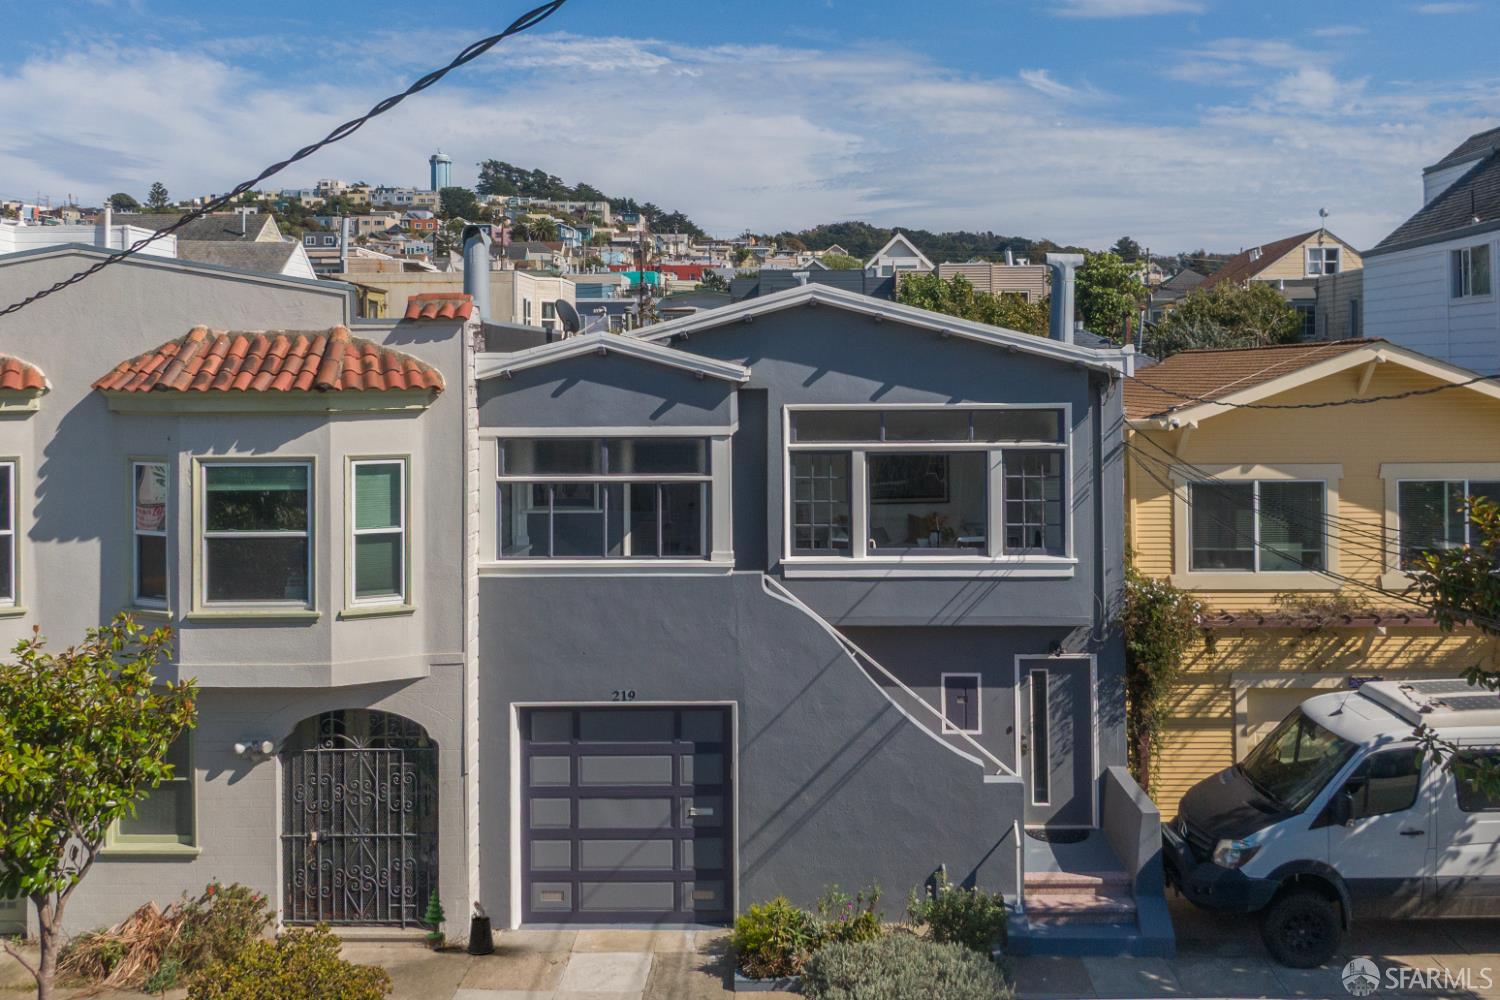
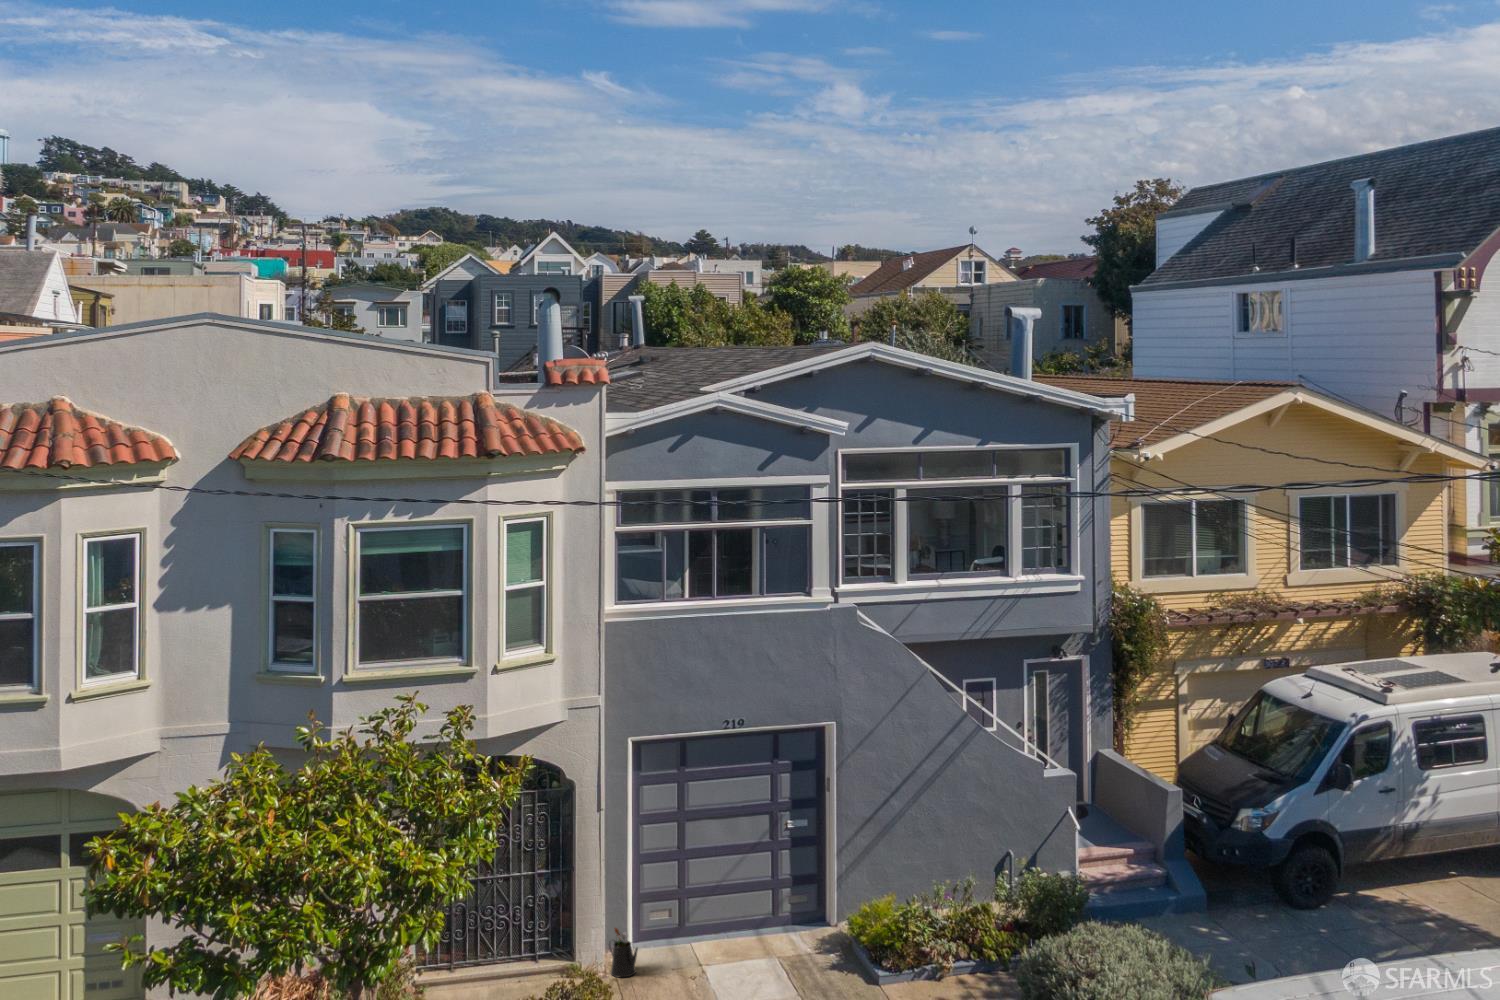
potted tree: present [424,889,446,949] -> none [569,919,590,977]

